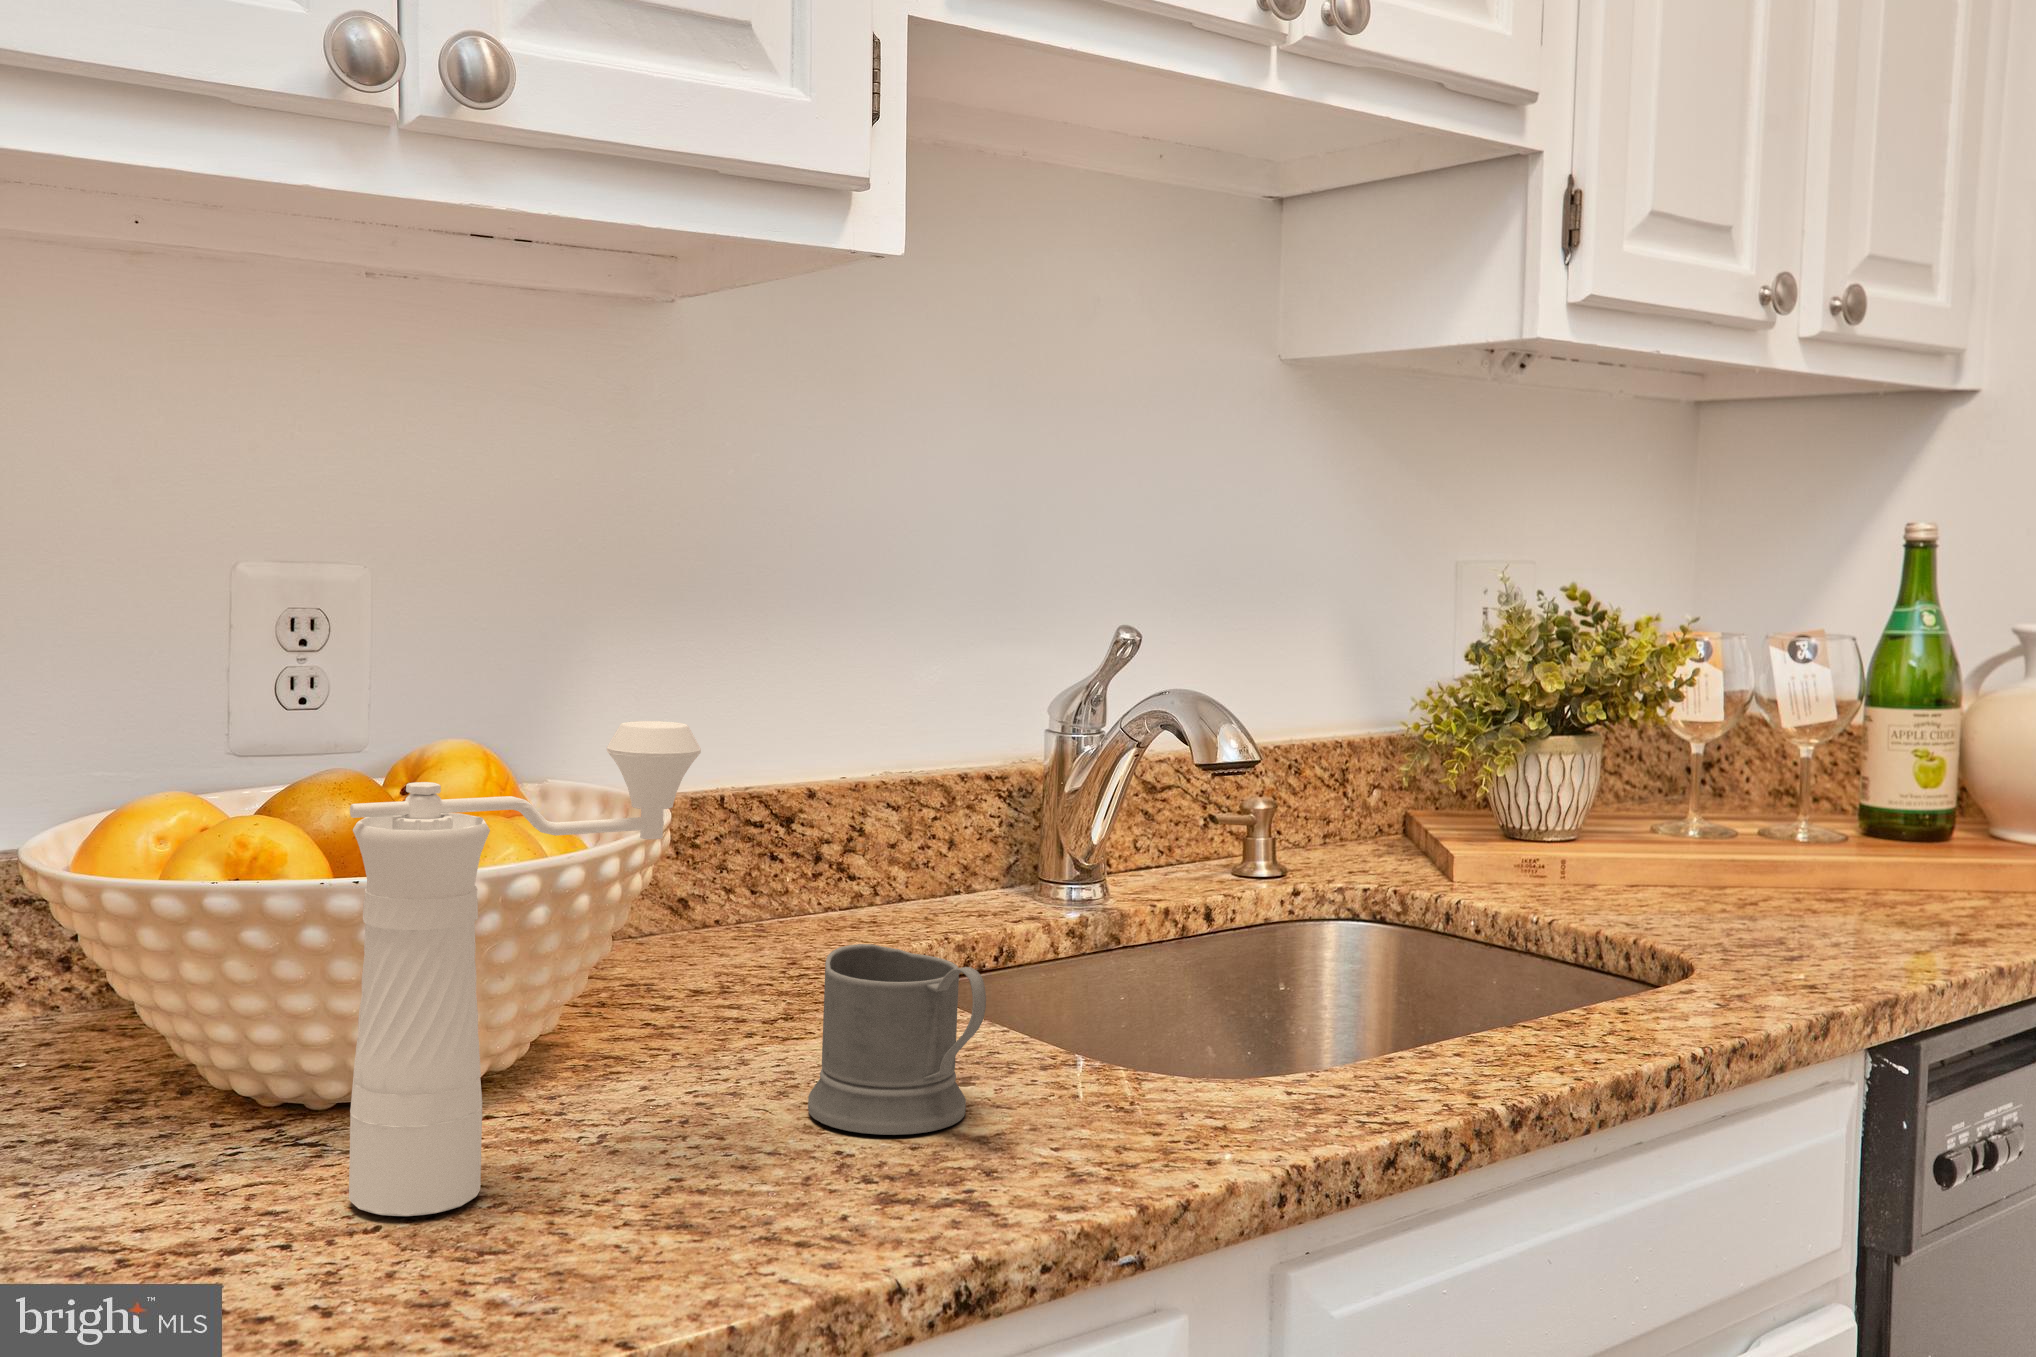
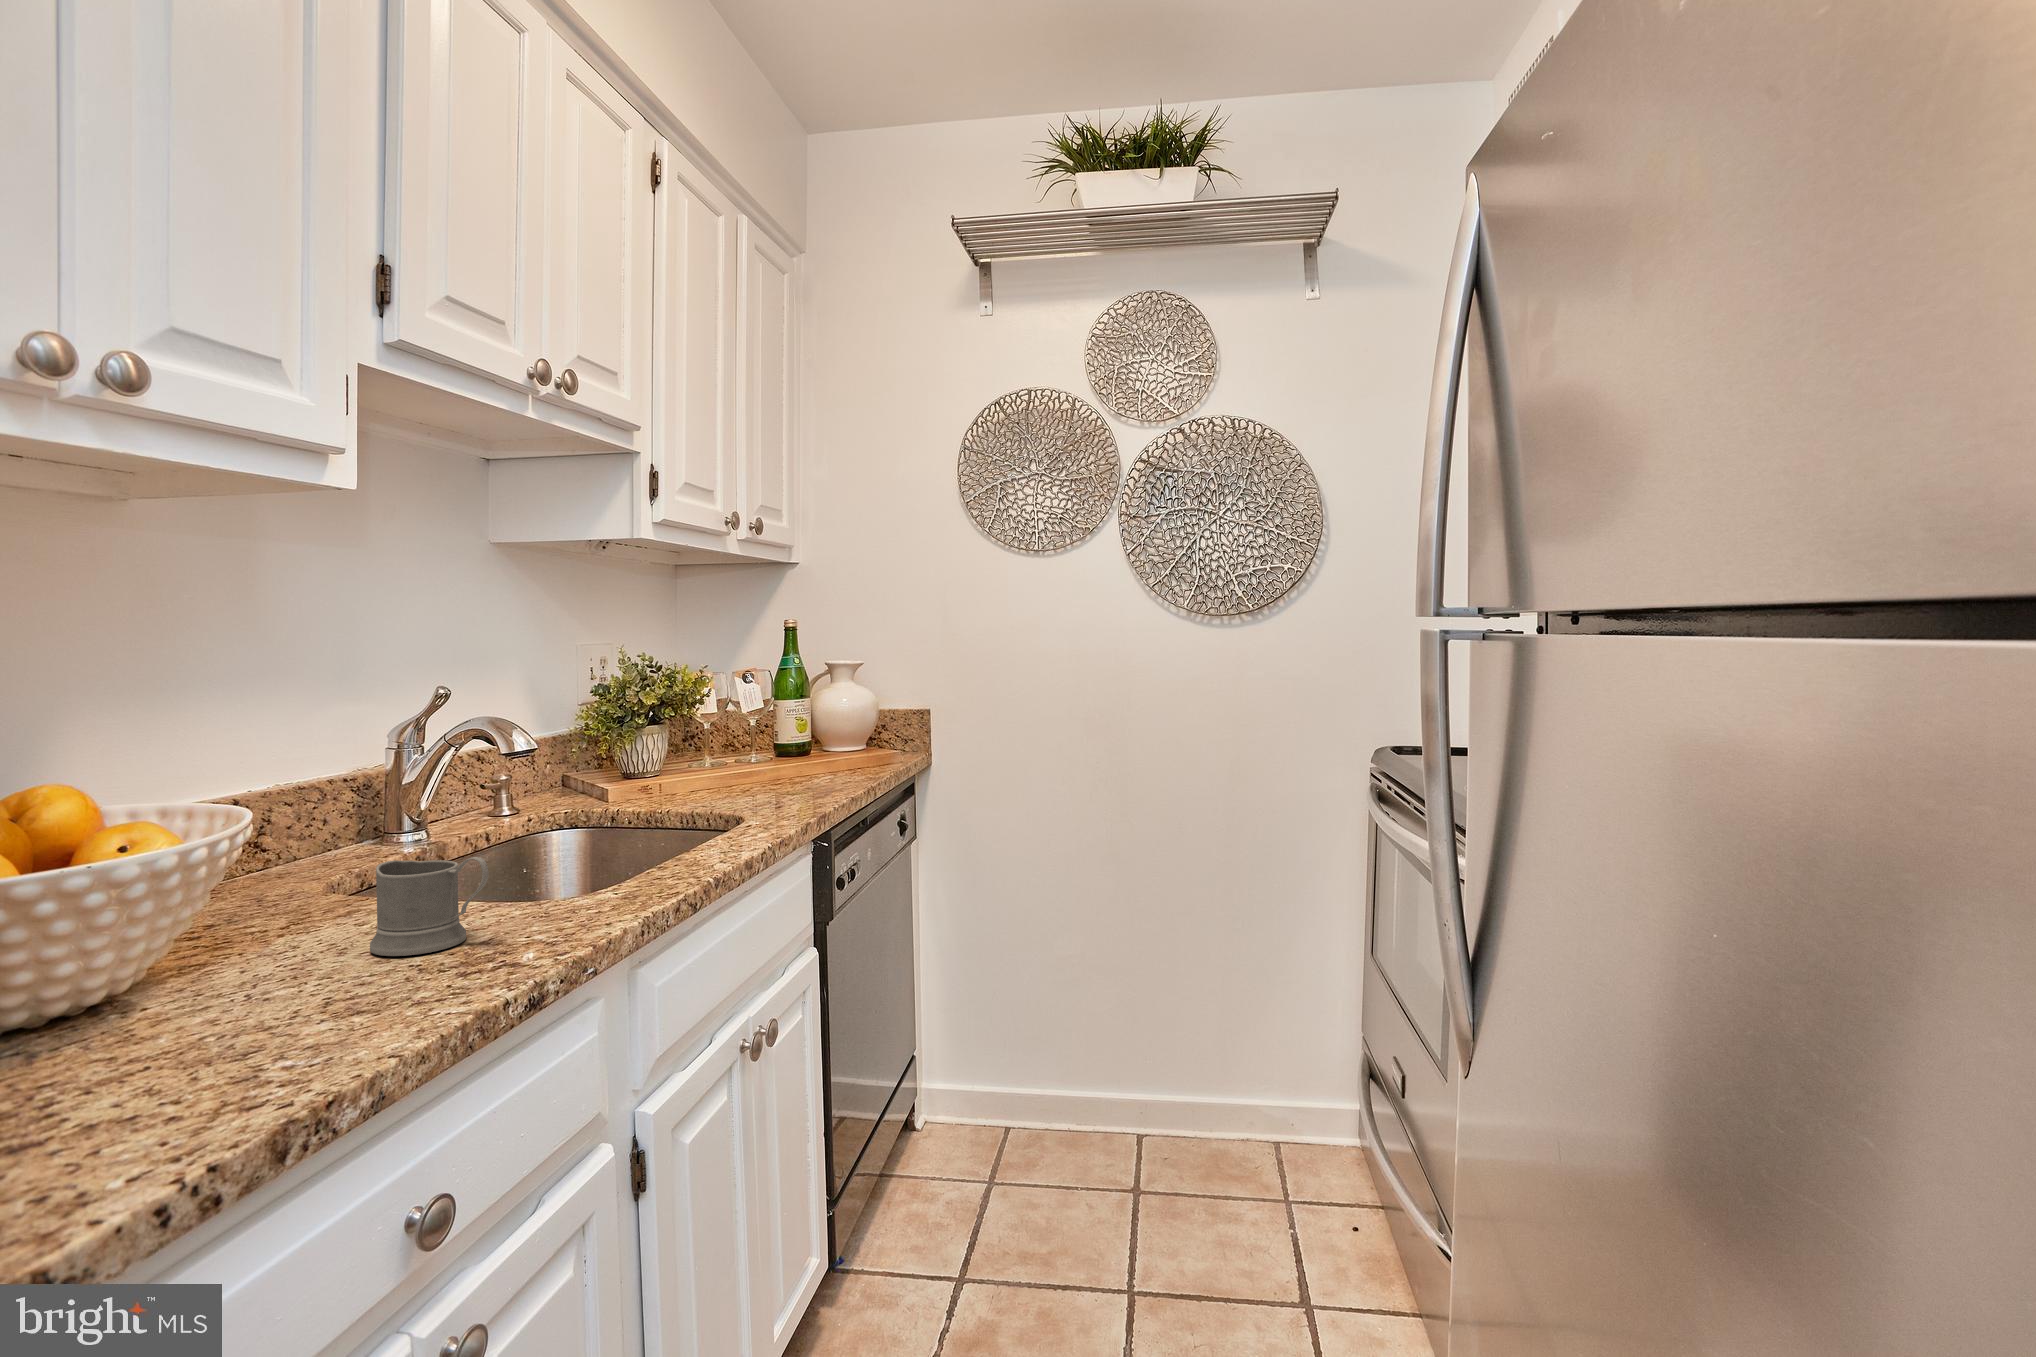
pepper mill: present [349,721,701,1216] -> none [108,750,319,1056]

